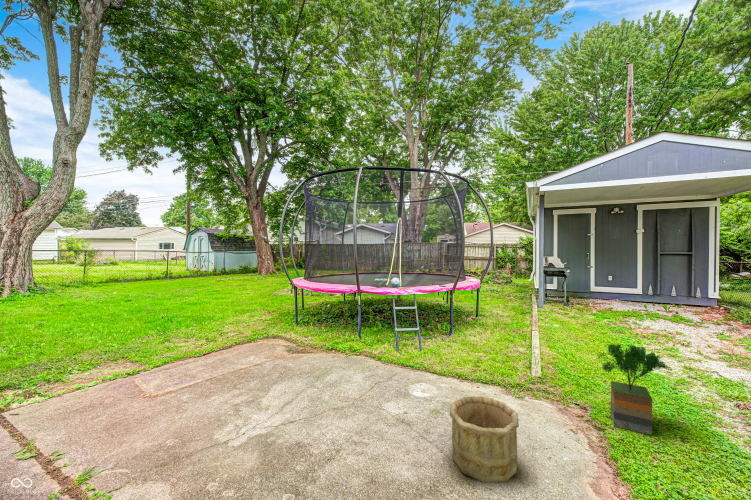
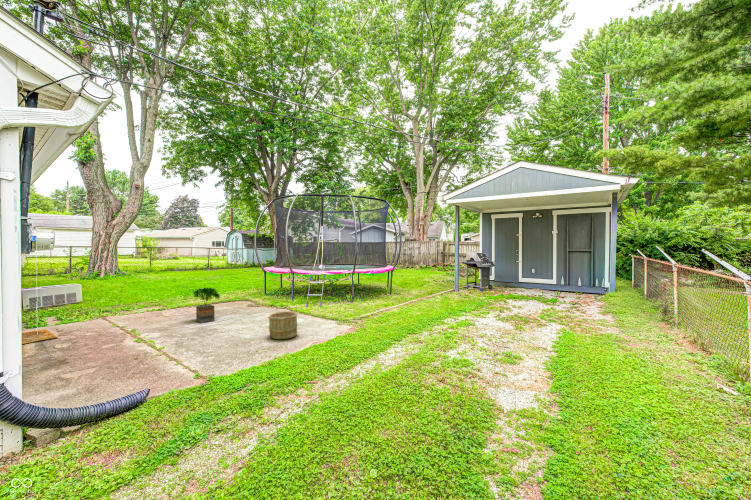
potted tree: present [598,344,667,435] -> present [194,288,220,323]

